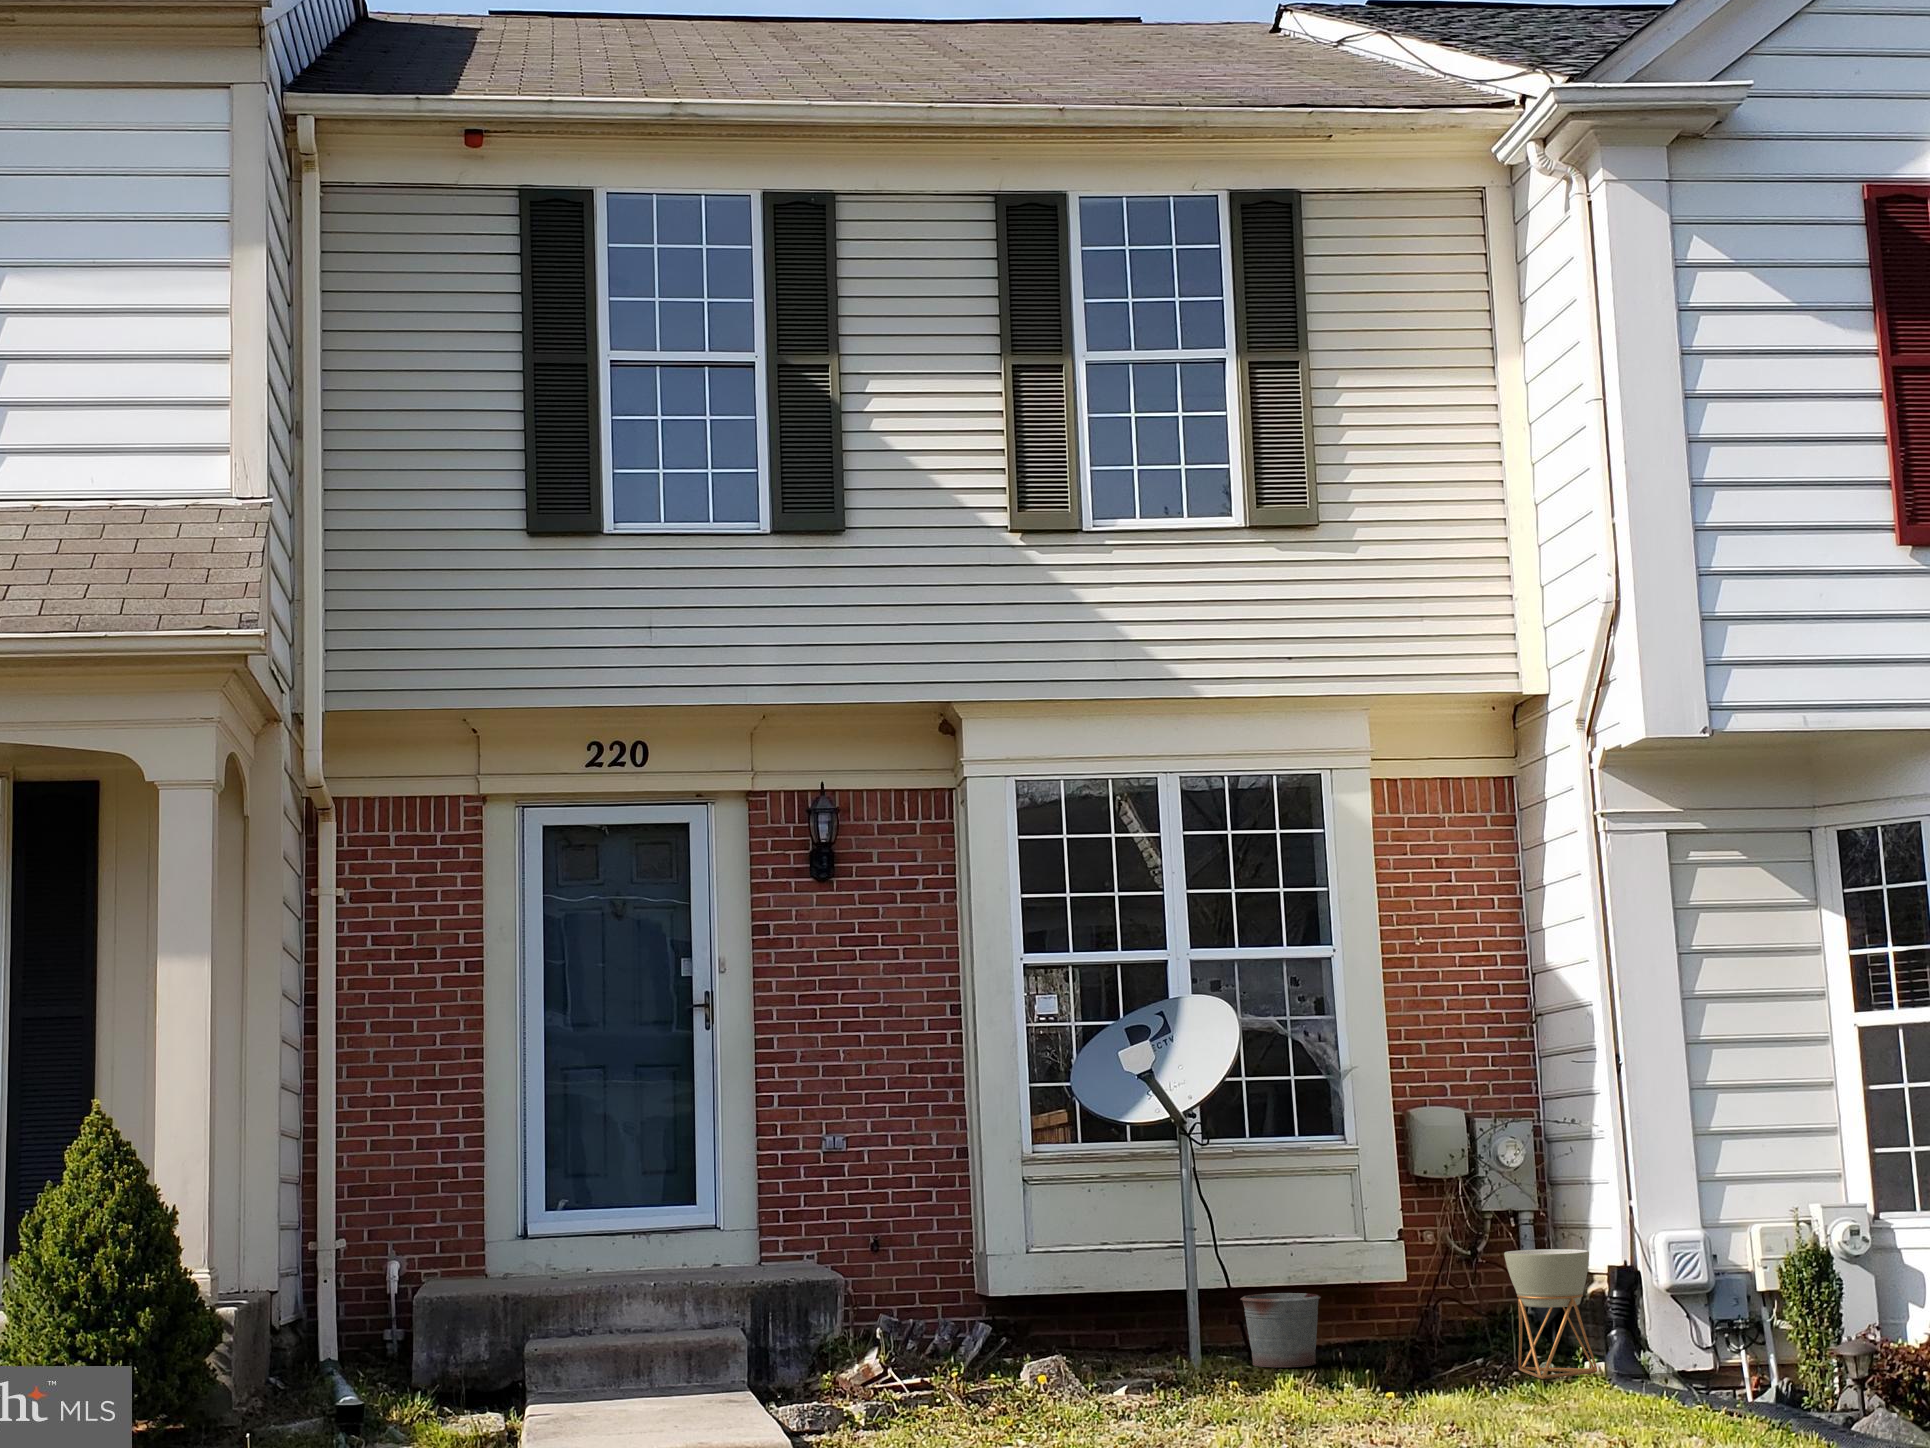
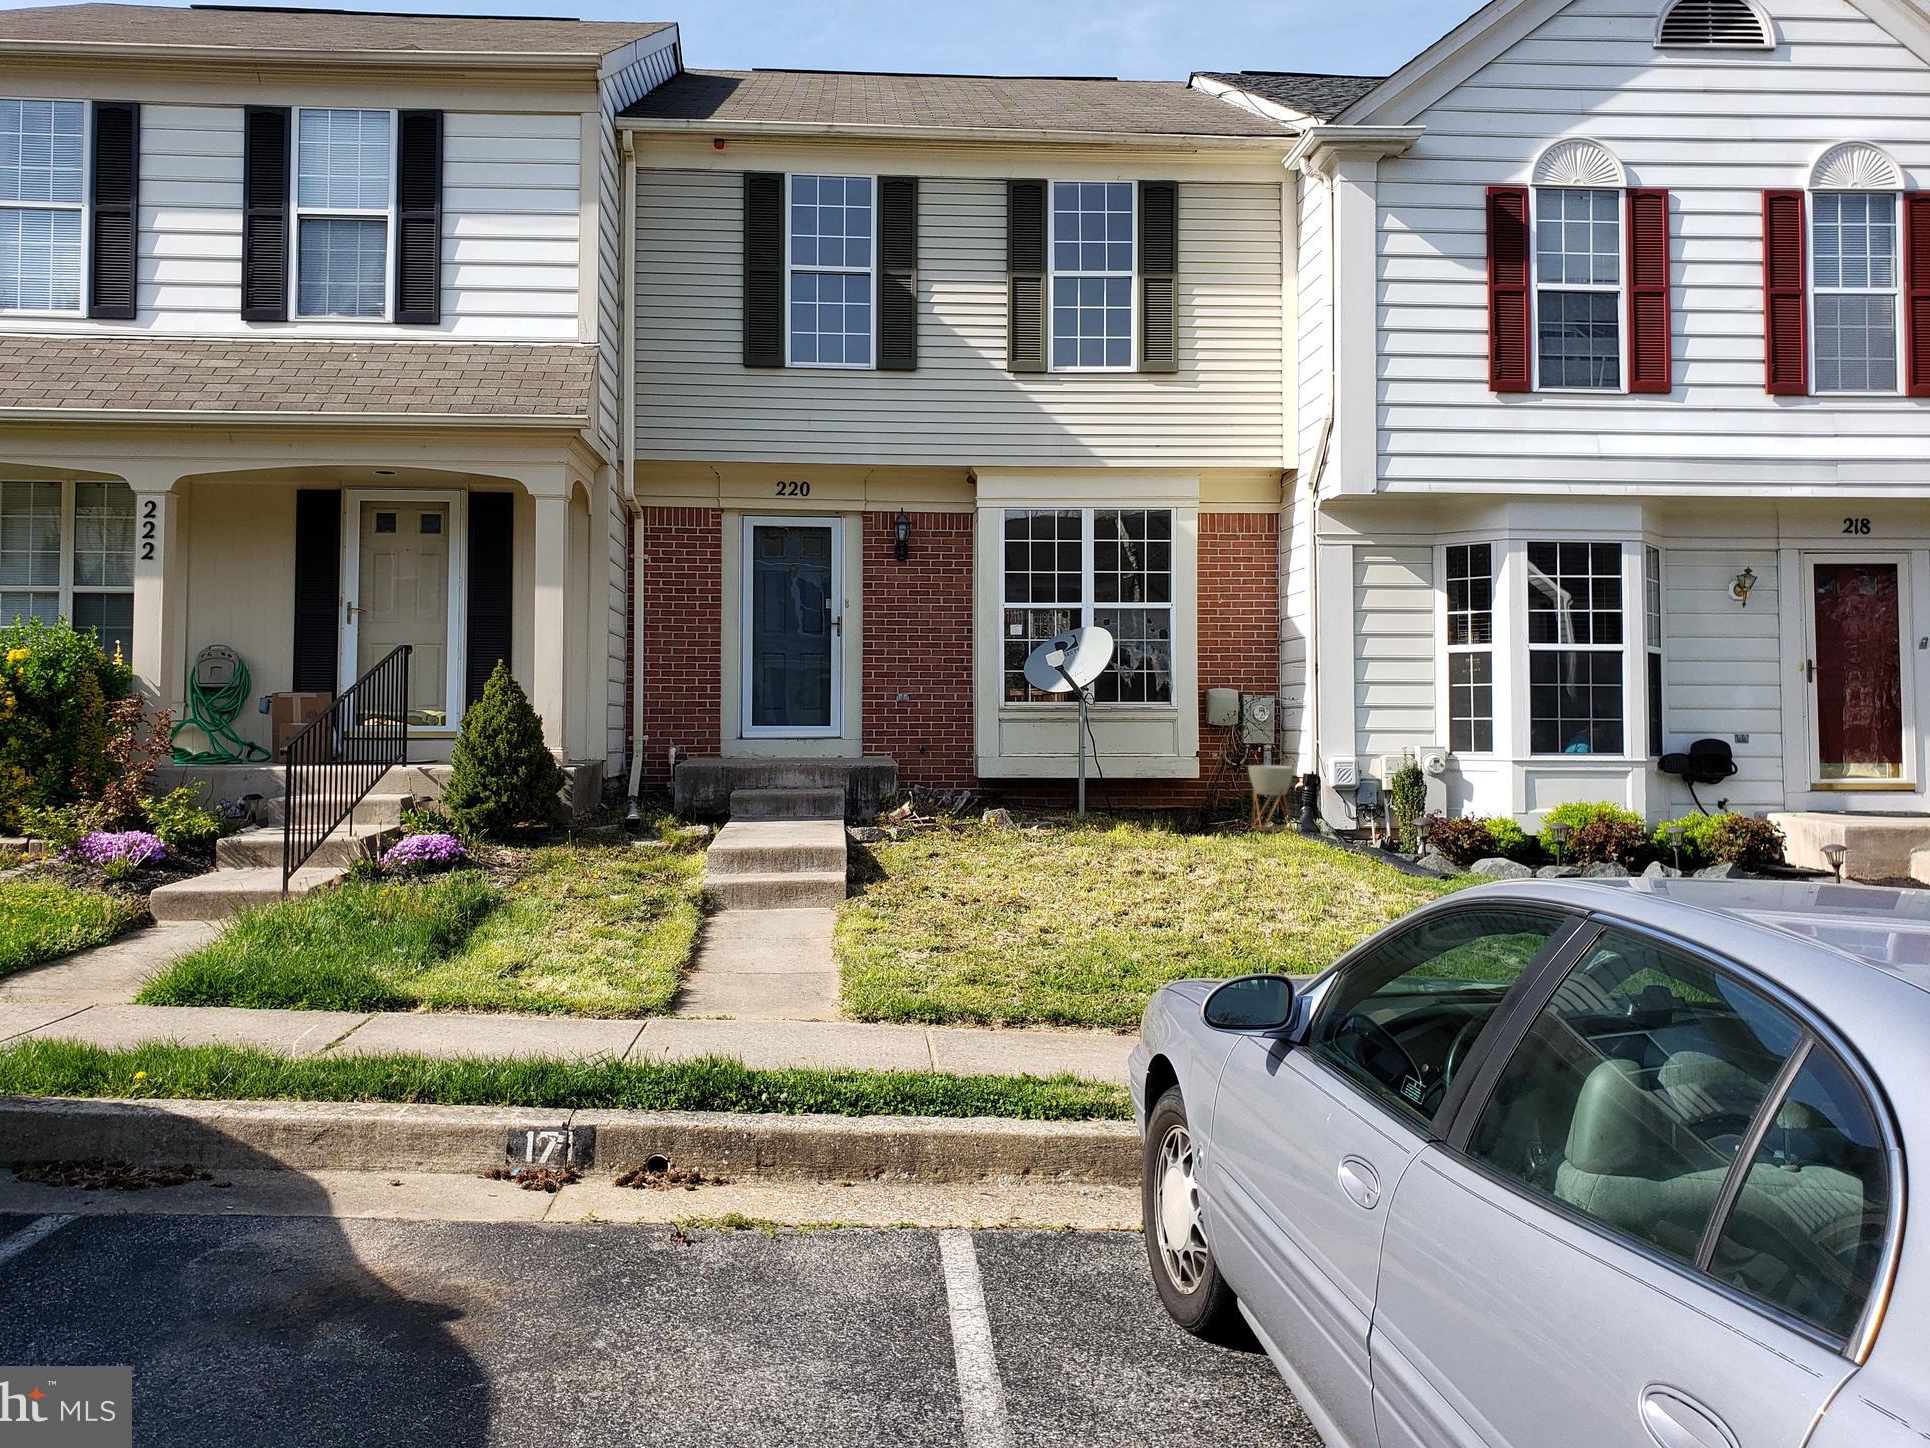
bucket: present [1240,1293,1321,1367] -> none [1107,782,1150,819]

